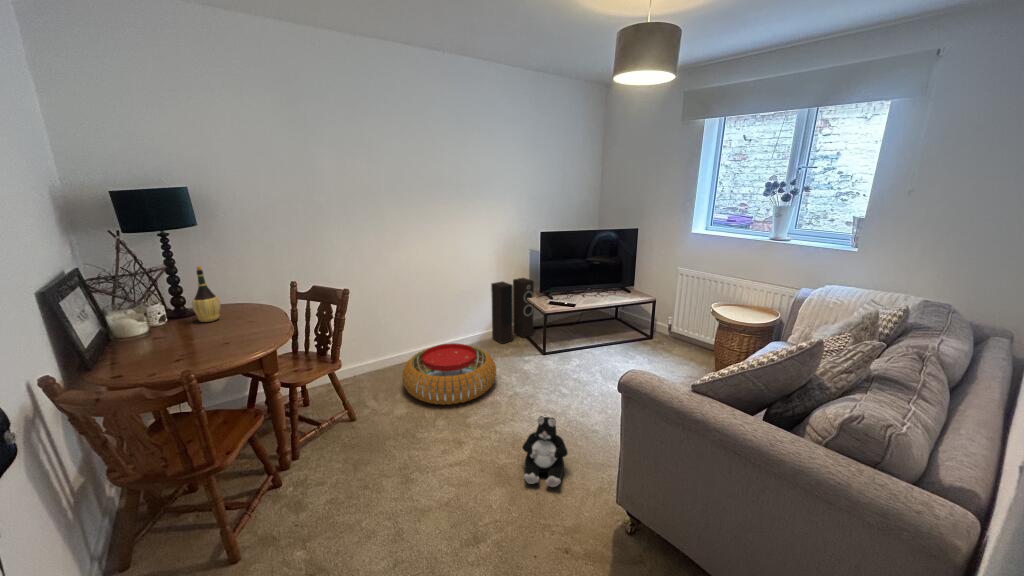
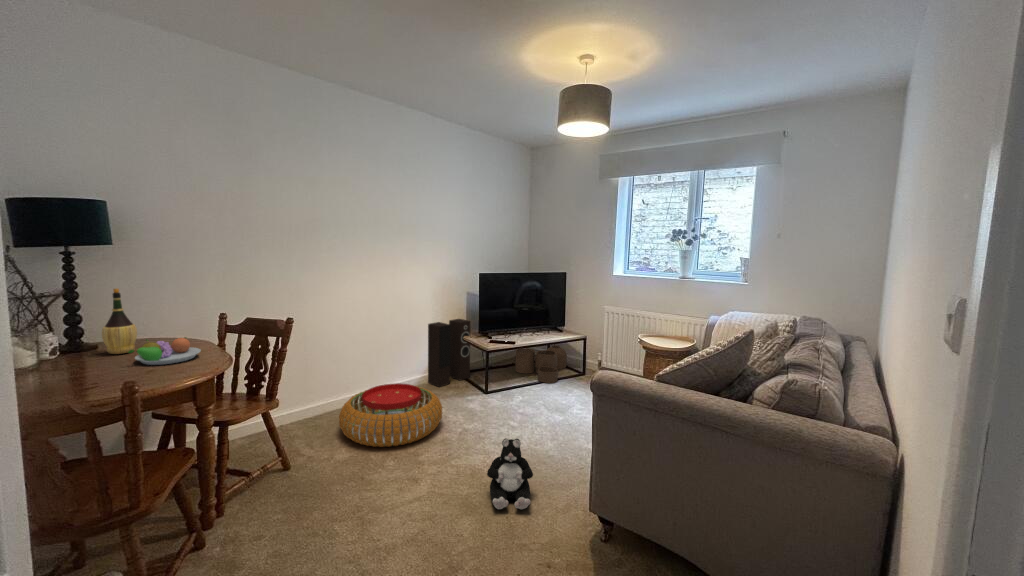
woven basket: none [580,303,636,346] -> present [515,345,567,383]
fruit bowl: none [206,310,266,336] -> present [129,337,201,365]

